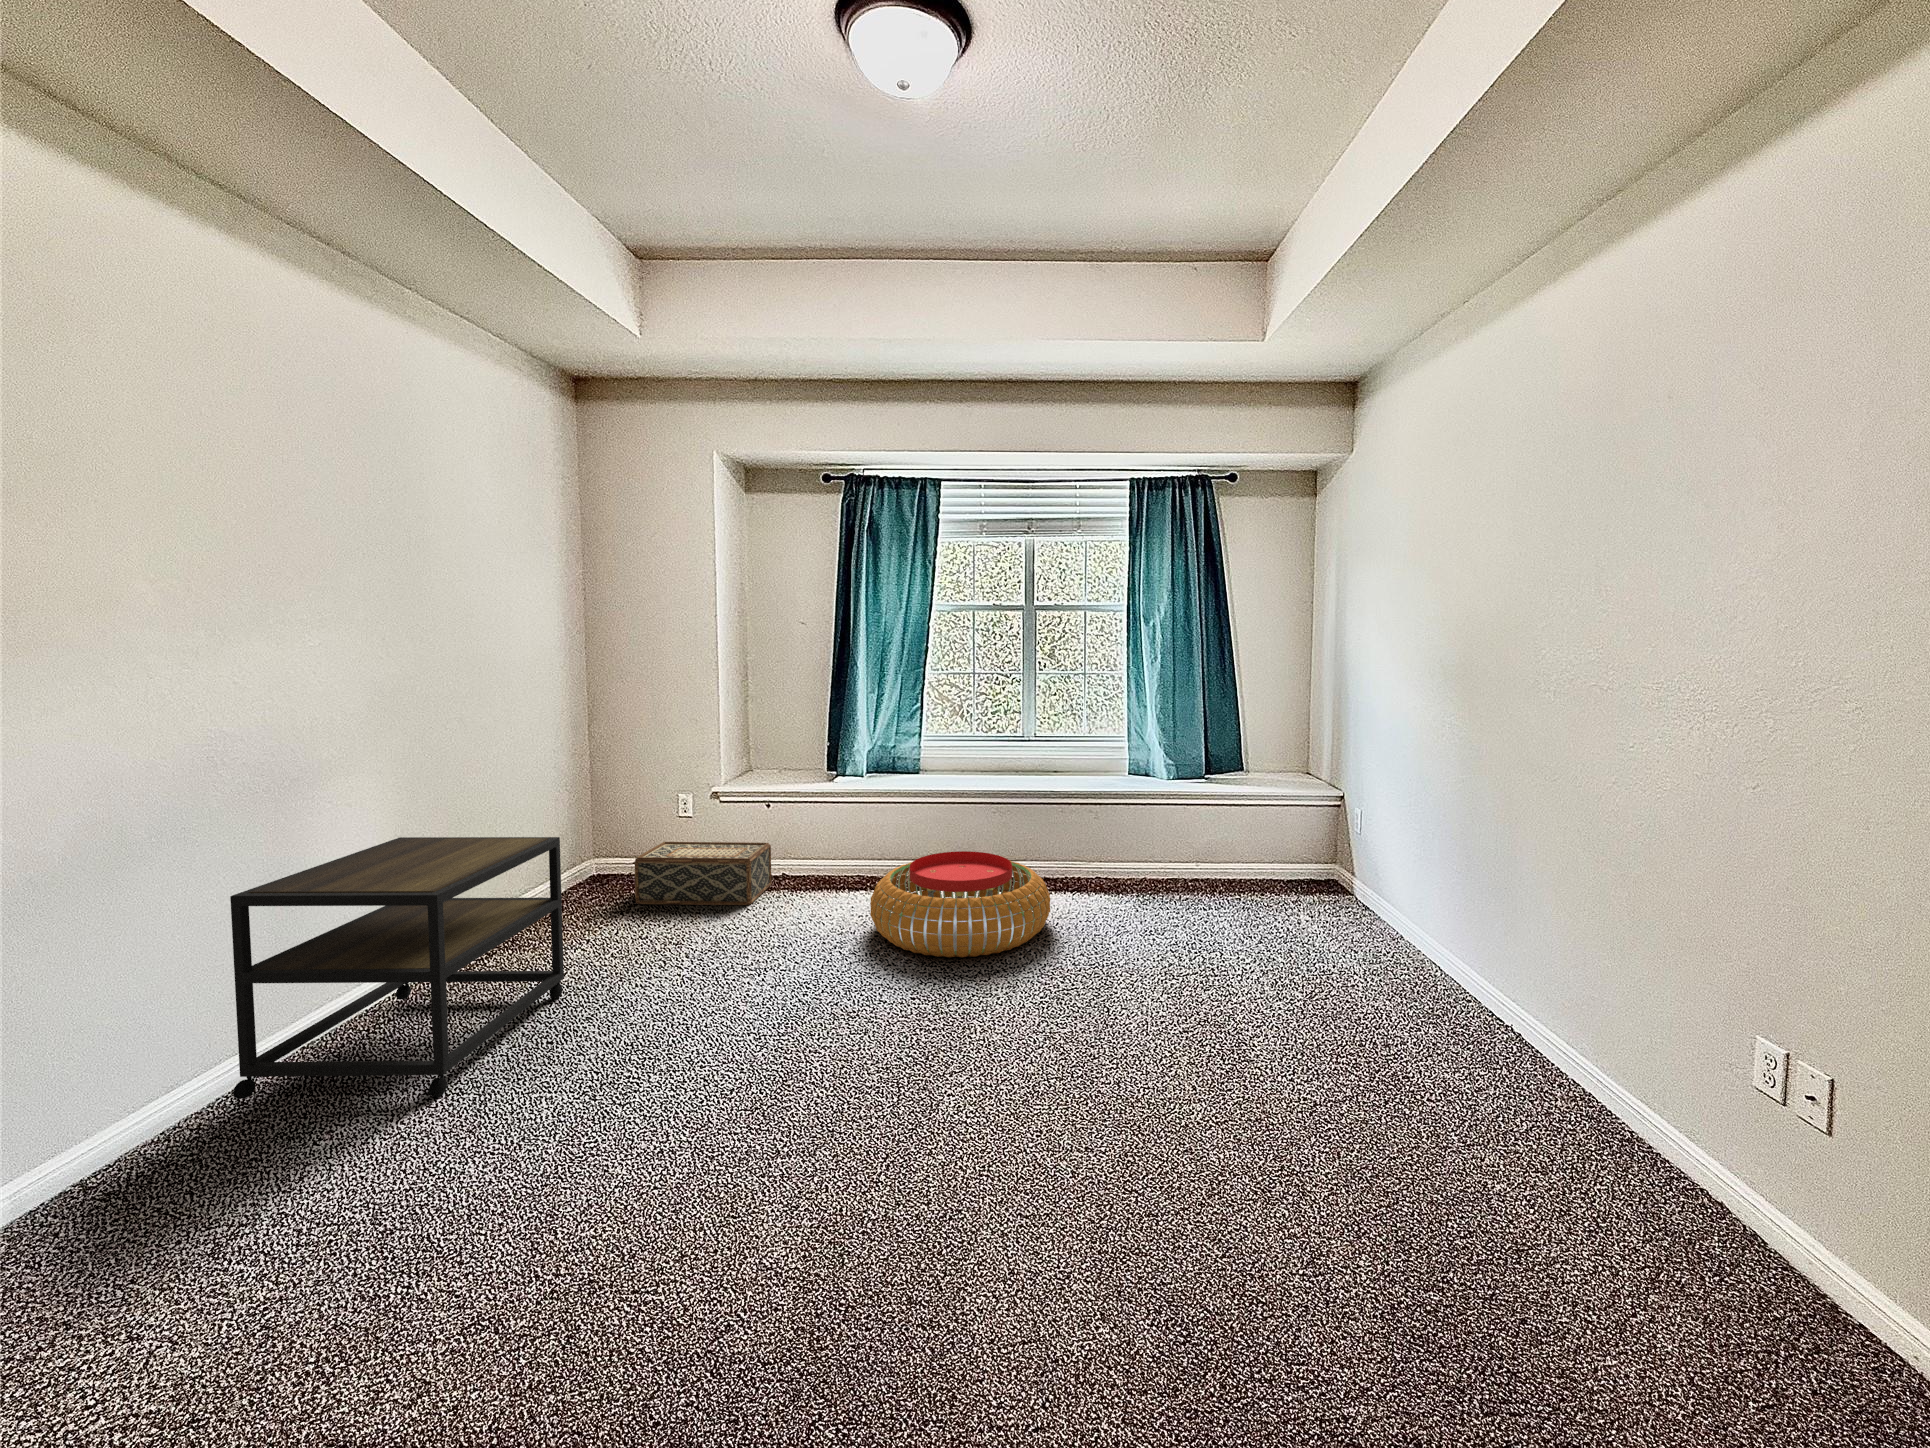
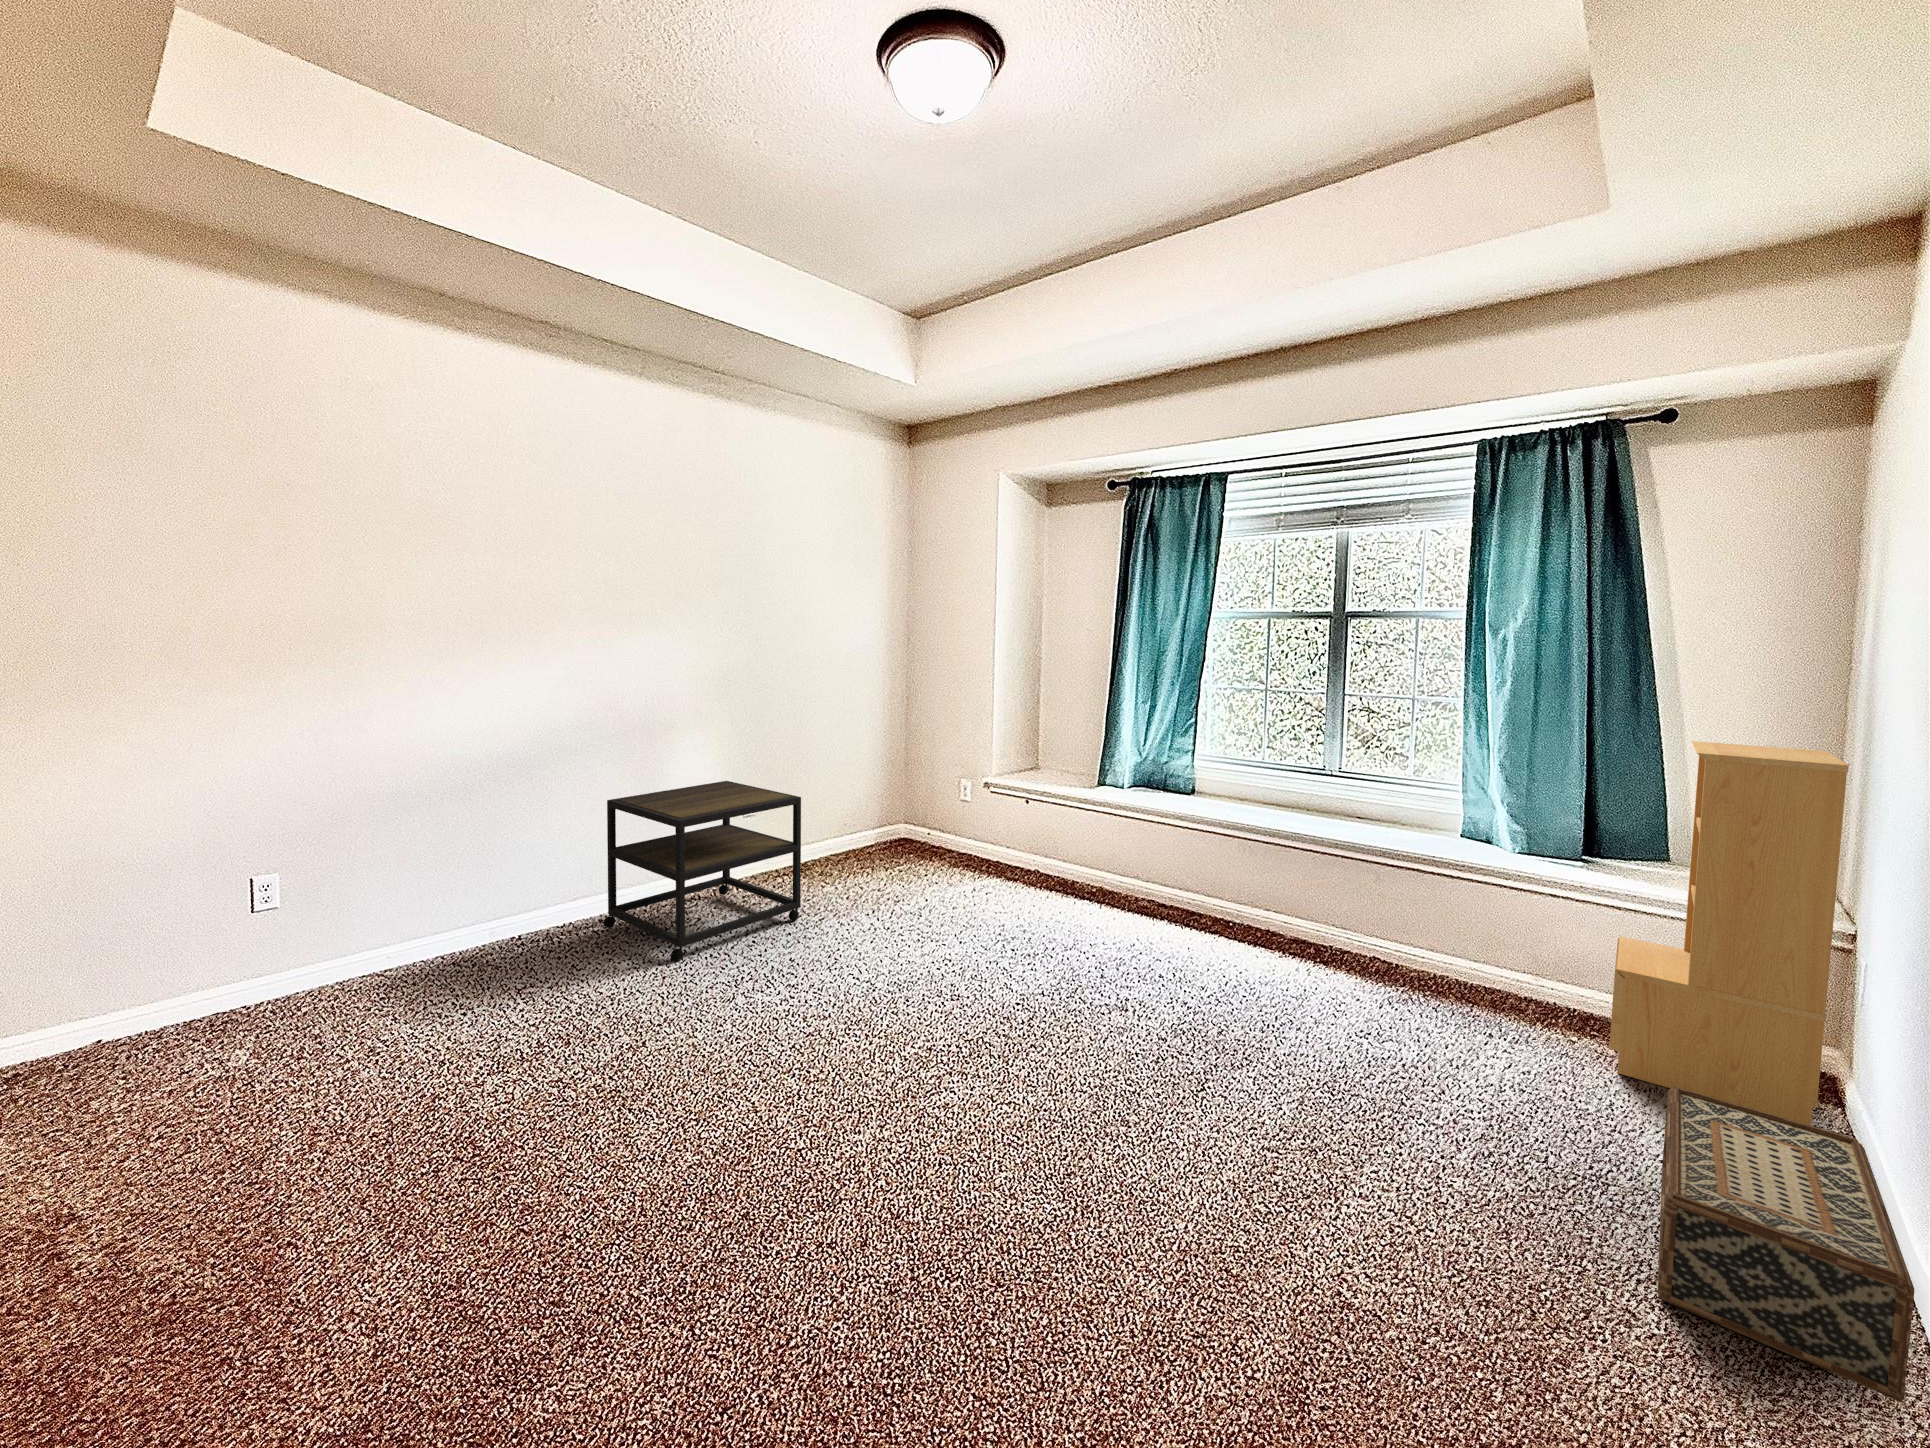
bookshelf: none [1246,690,1366,910] -> present [1609,741,1849,1126]
woven basket: present [635,842,772,905] -> present [1657,1087,1914,1402]
pouf: present [870,851,1050,957] -> none [1047,878,1251,999]

